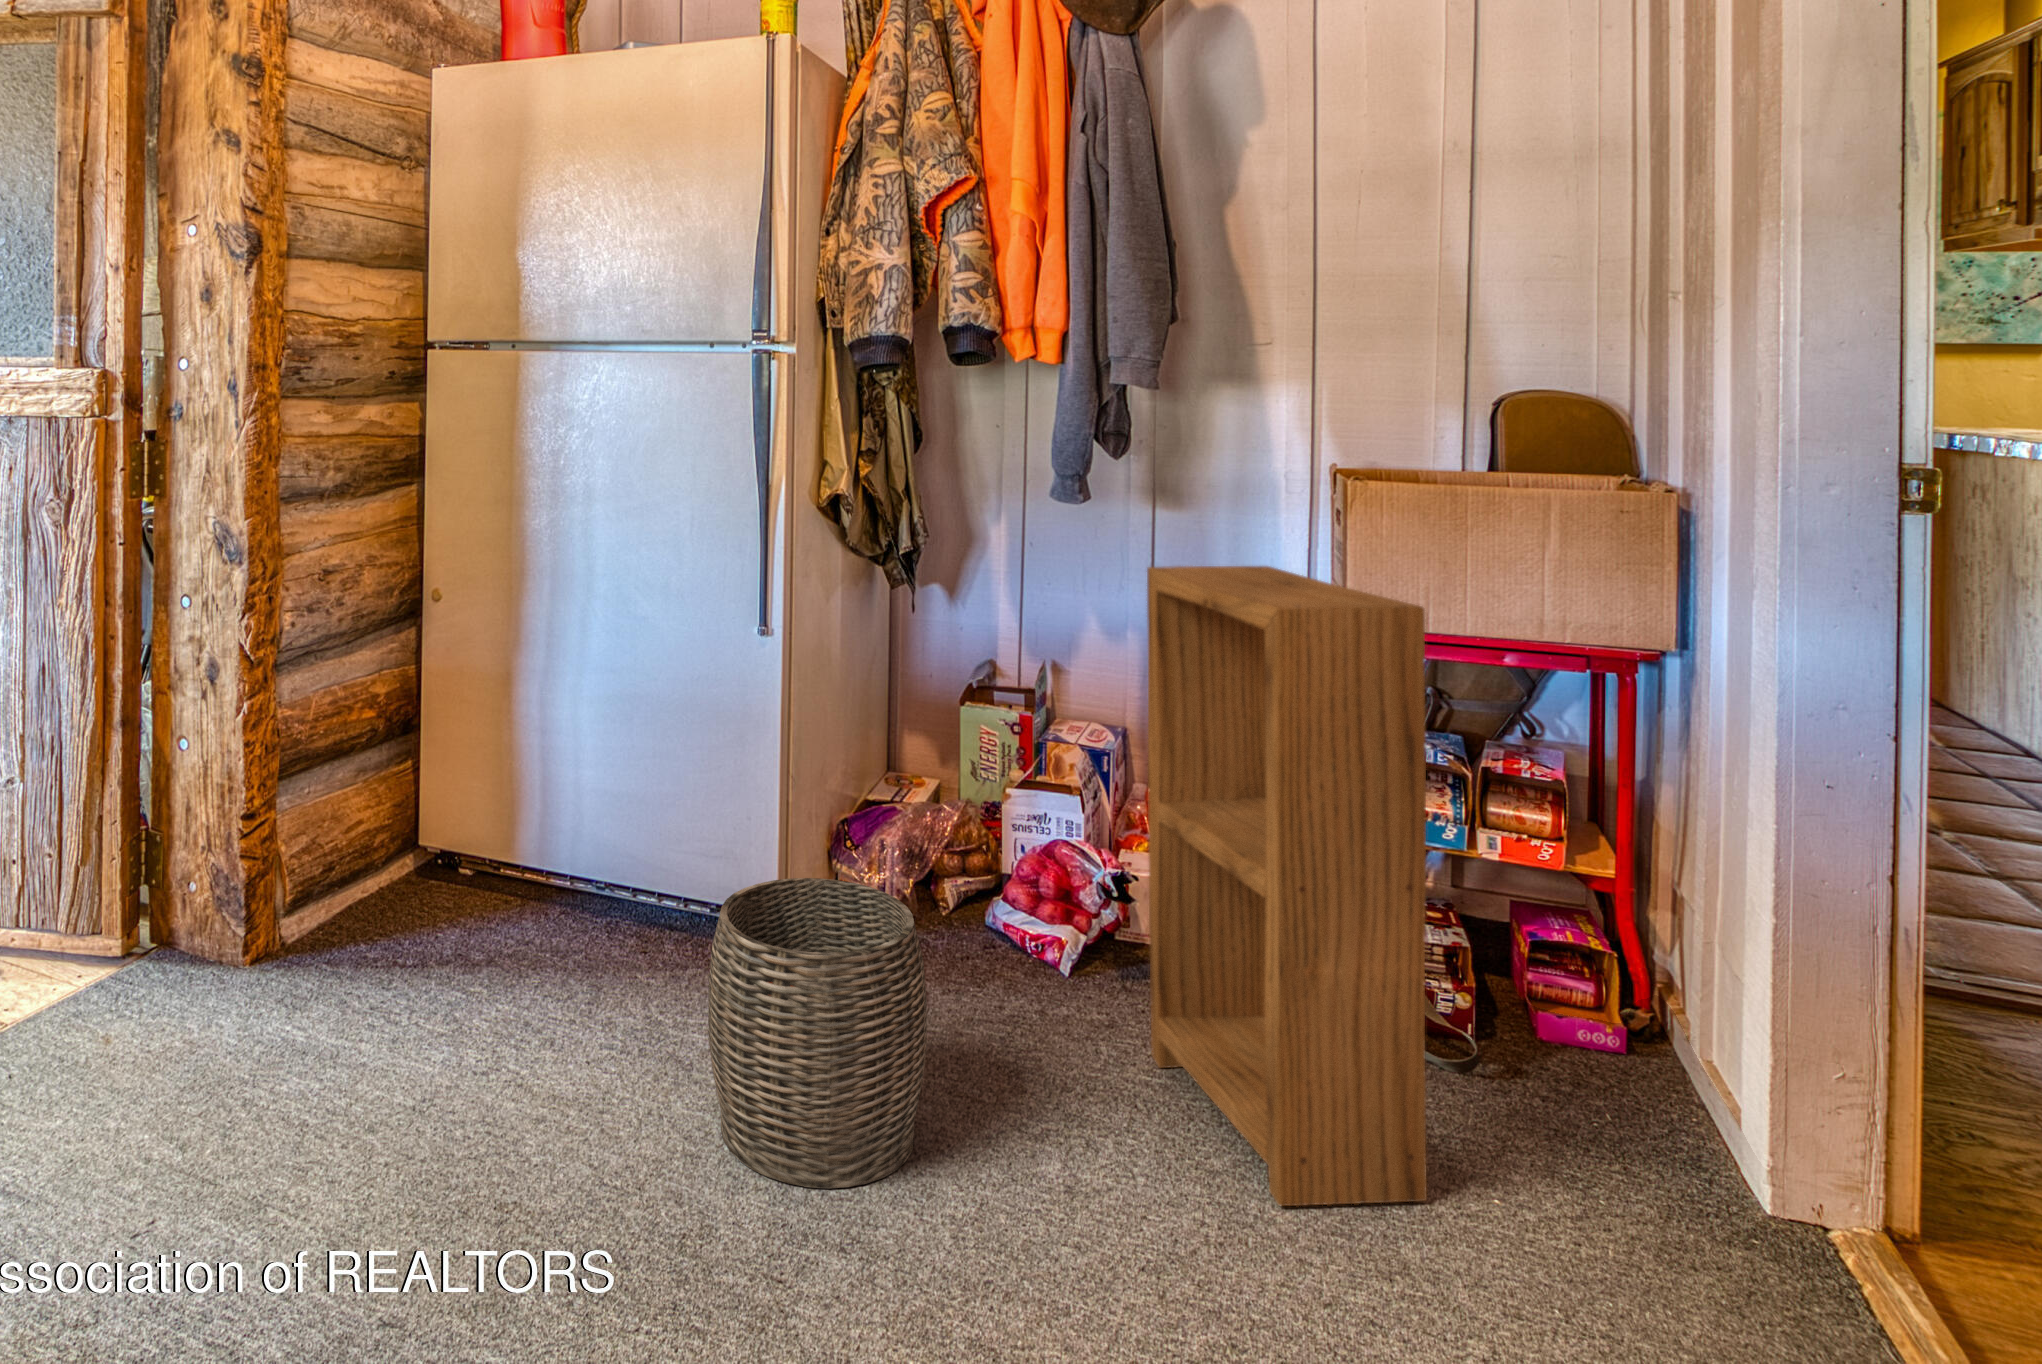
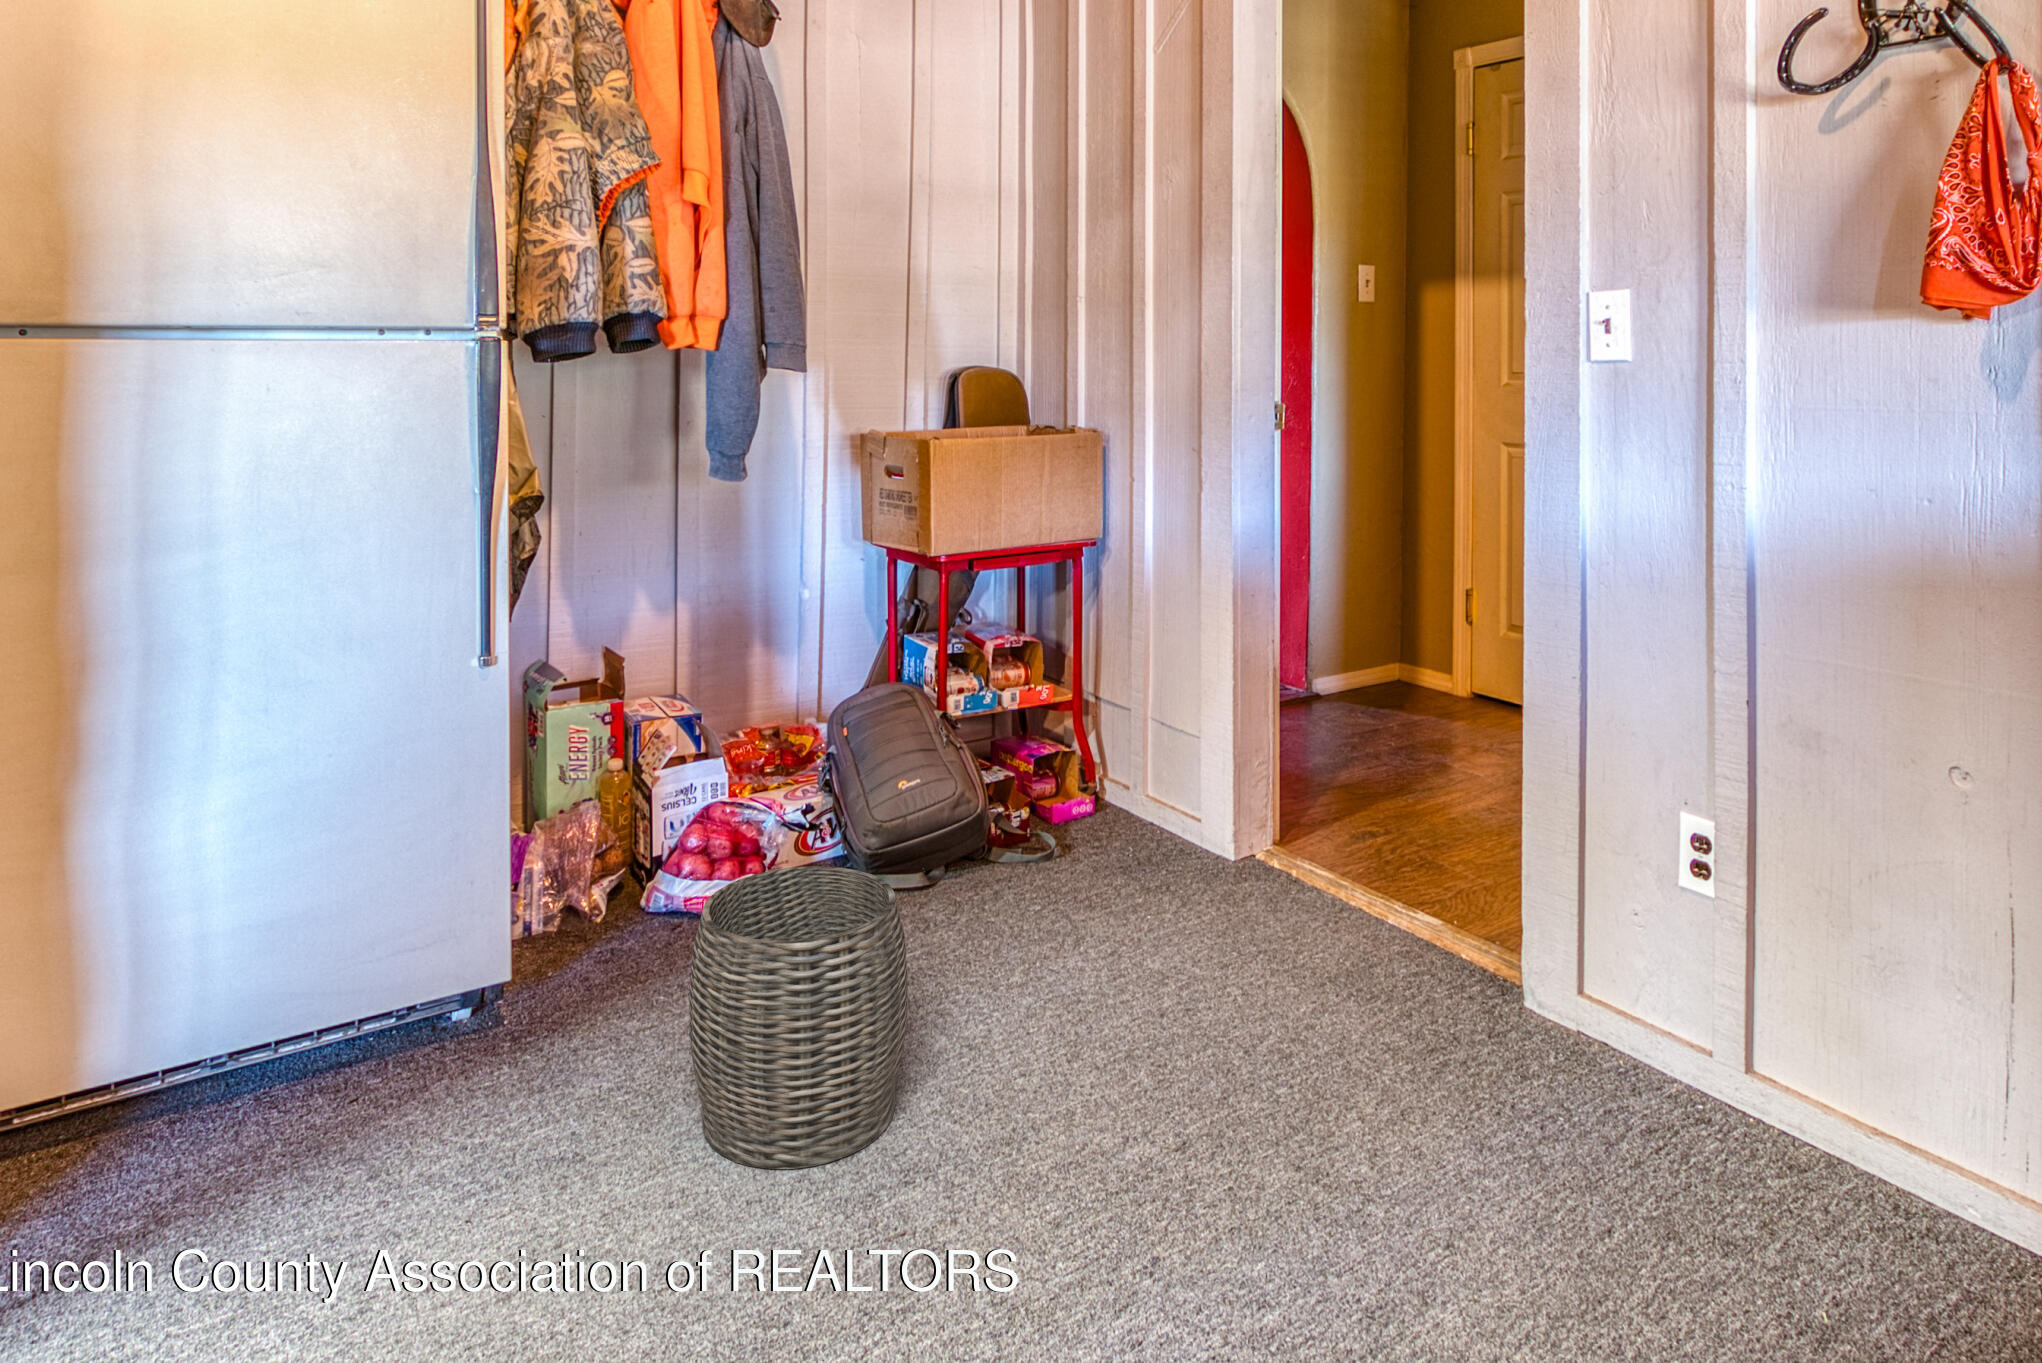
shelving unit: present [1147,566,1427,1206] -> none [905,516,1136,975]

